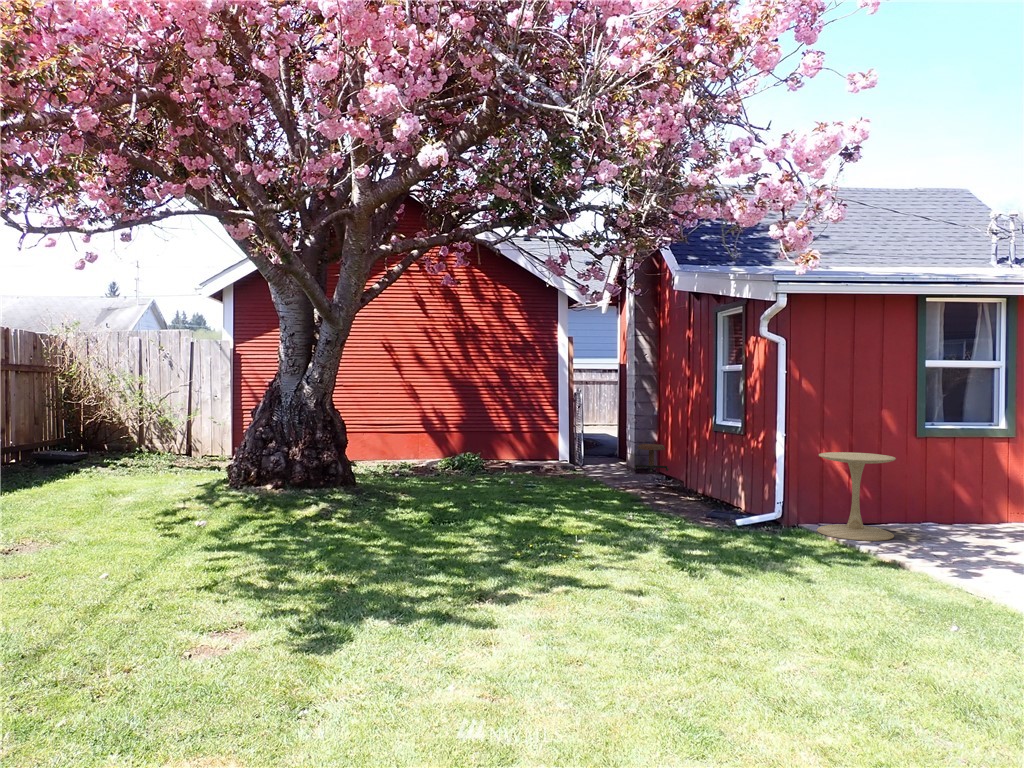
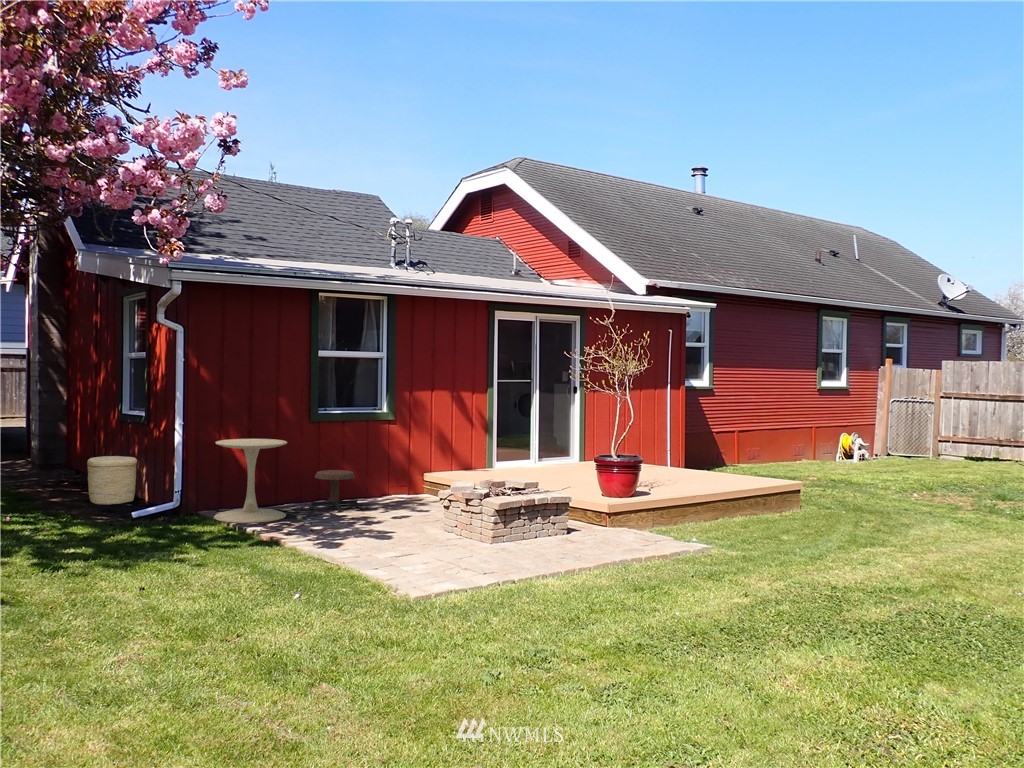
stool: present [634,444,669,472] -> present [309,470,359,512]
woven basket: none [691,462,734,508] -> present [87,456,137,505]

